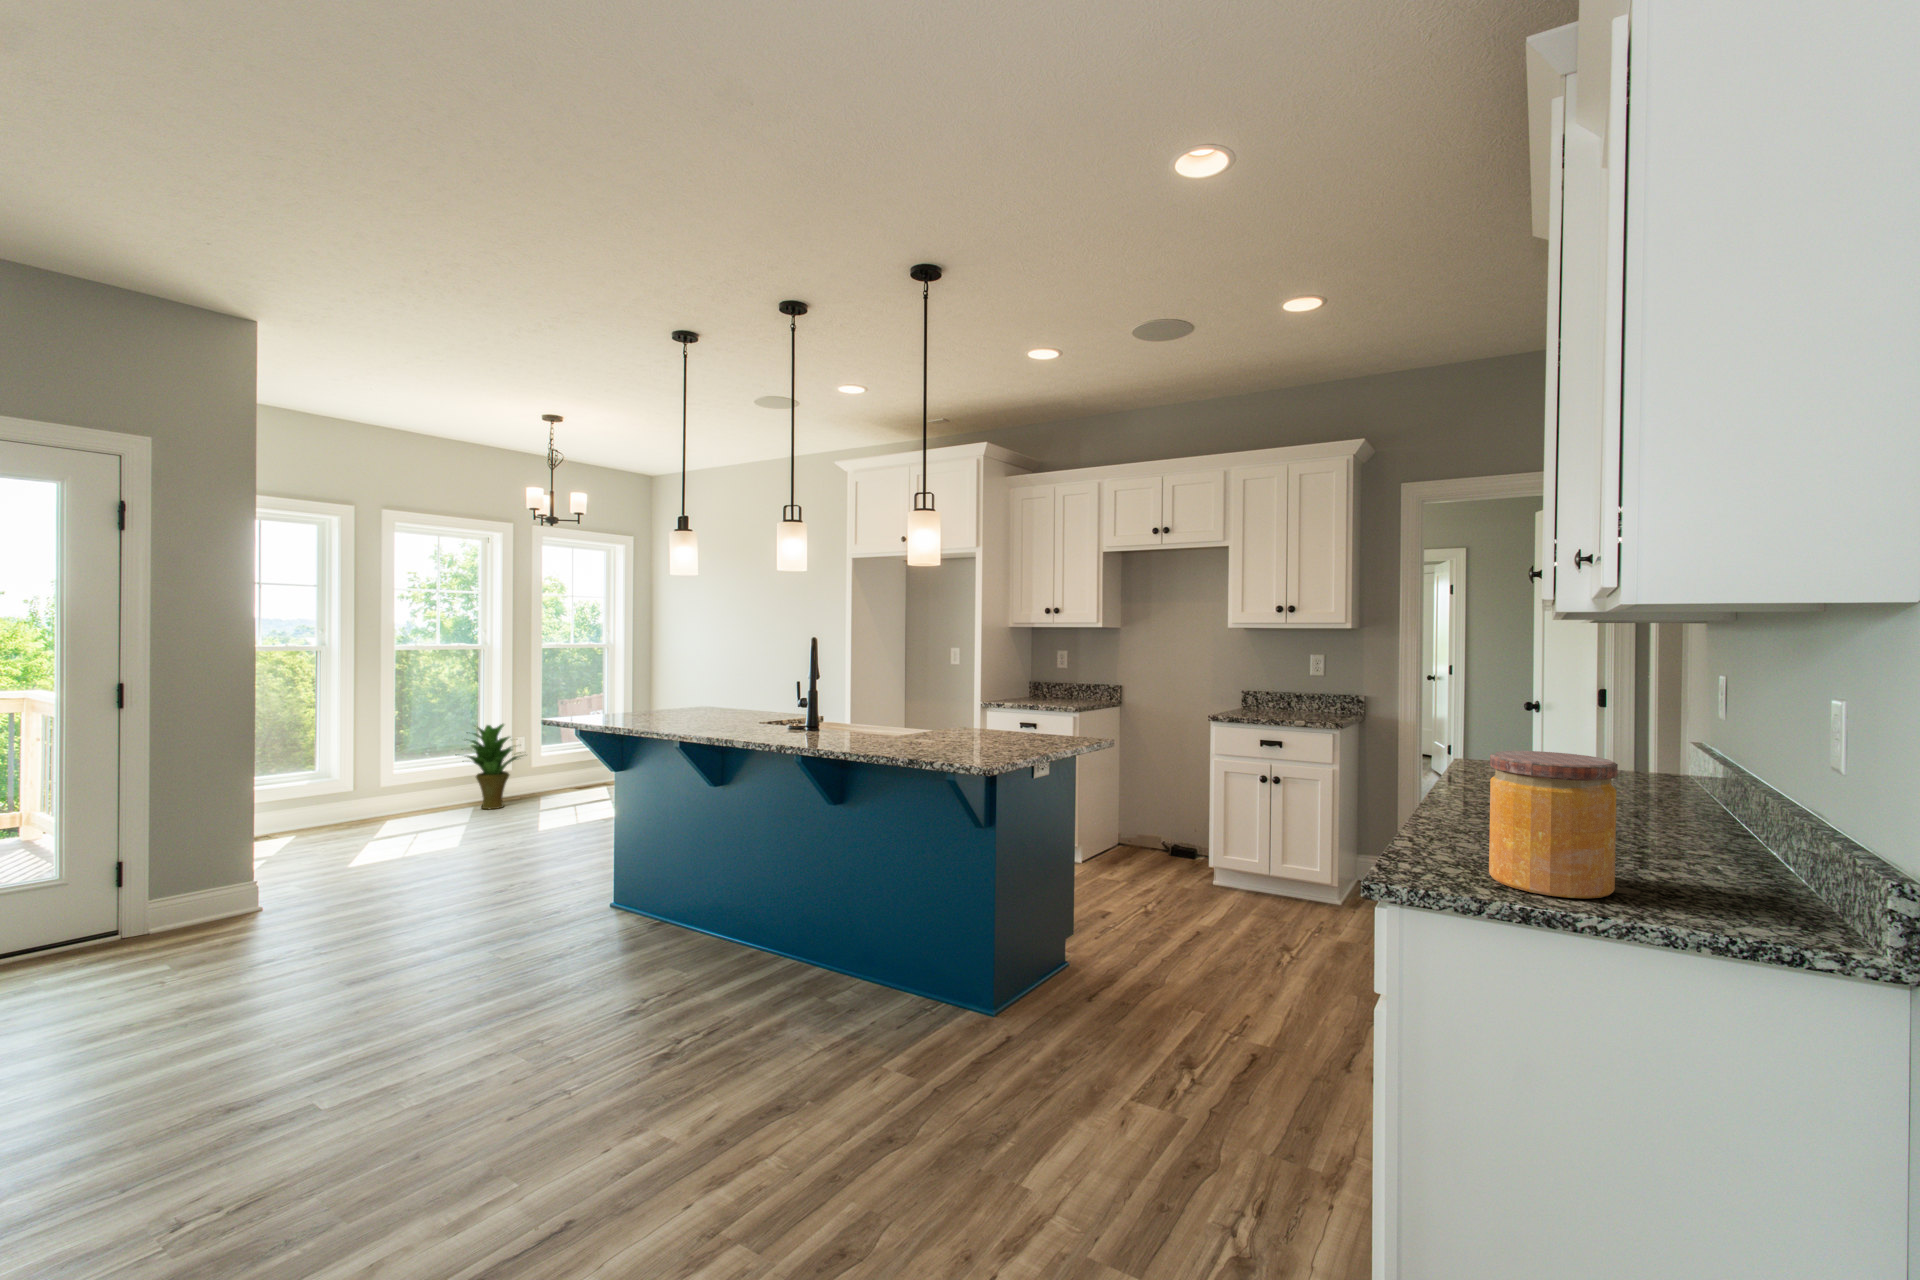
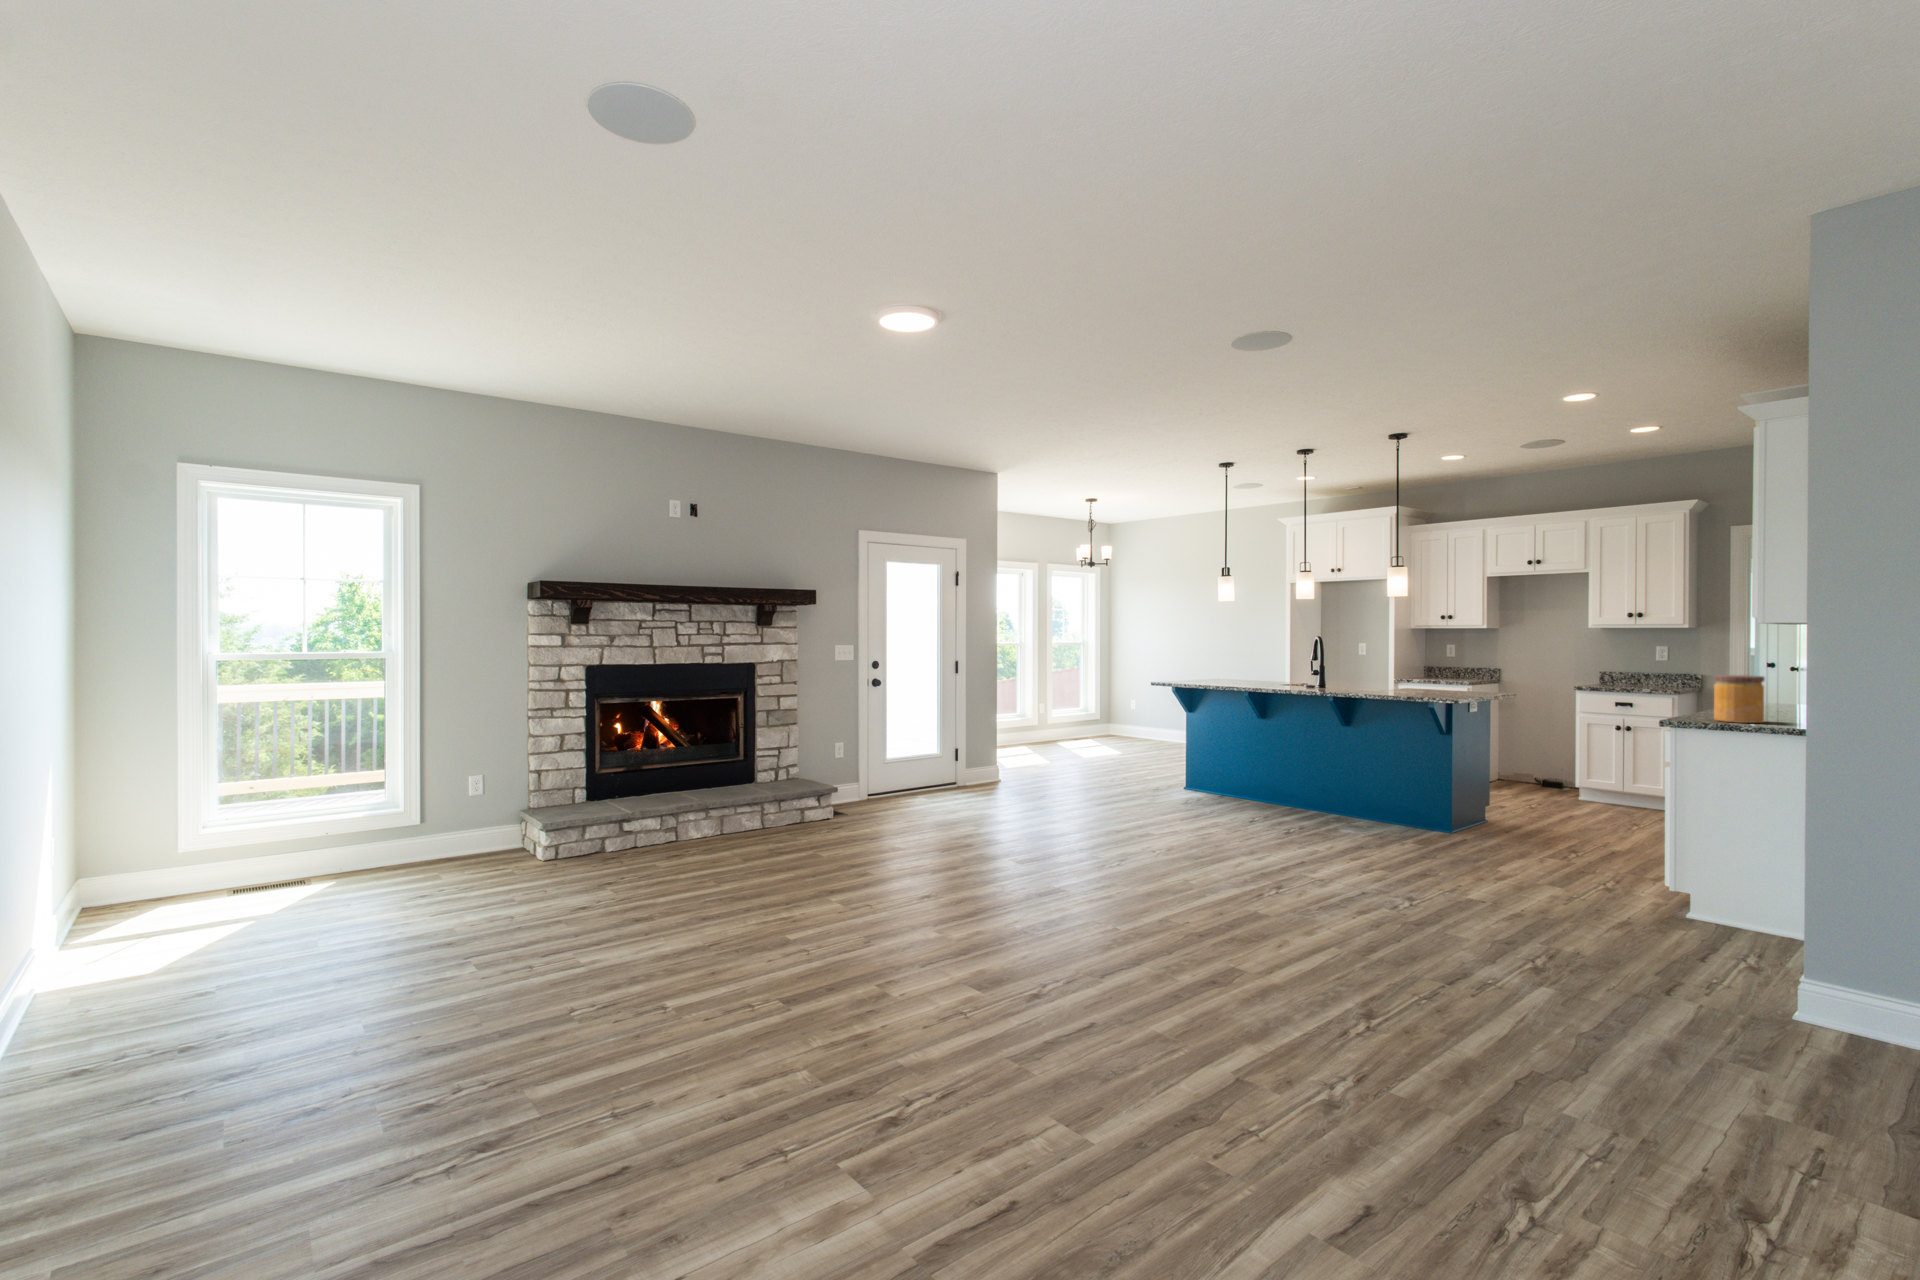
potted plant: present [465,724,519,809] -> none [1018,692,1060,747]

